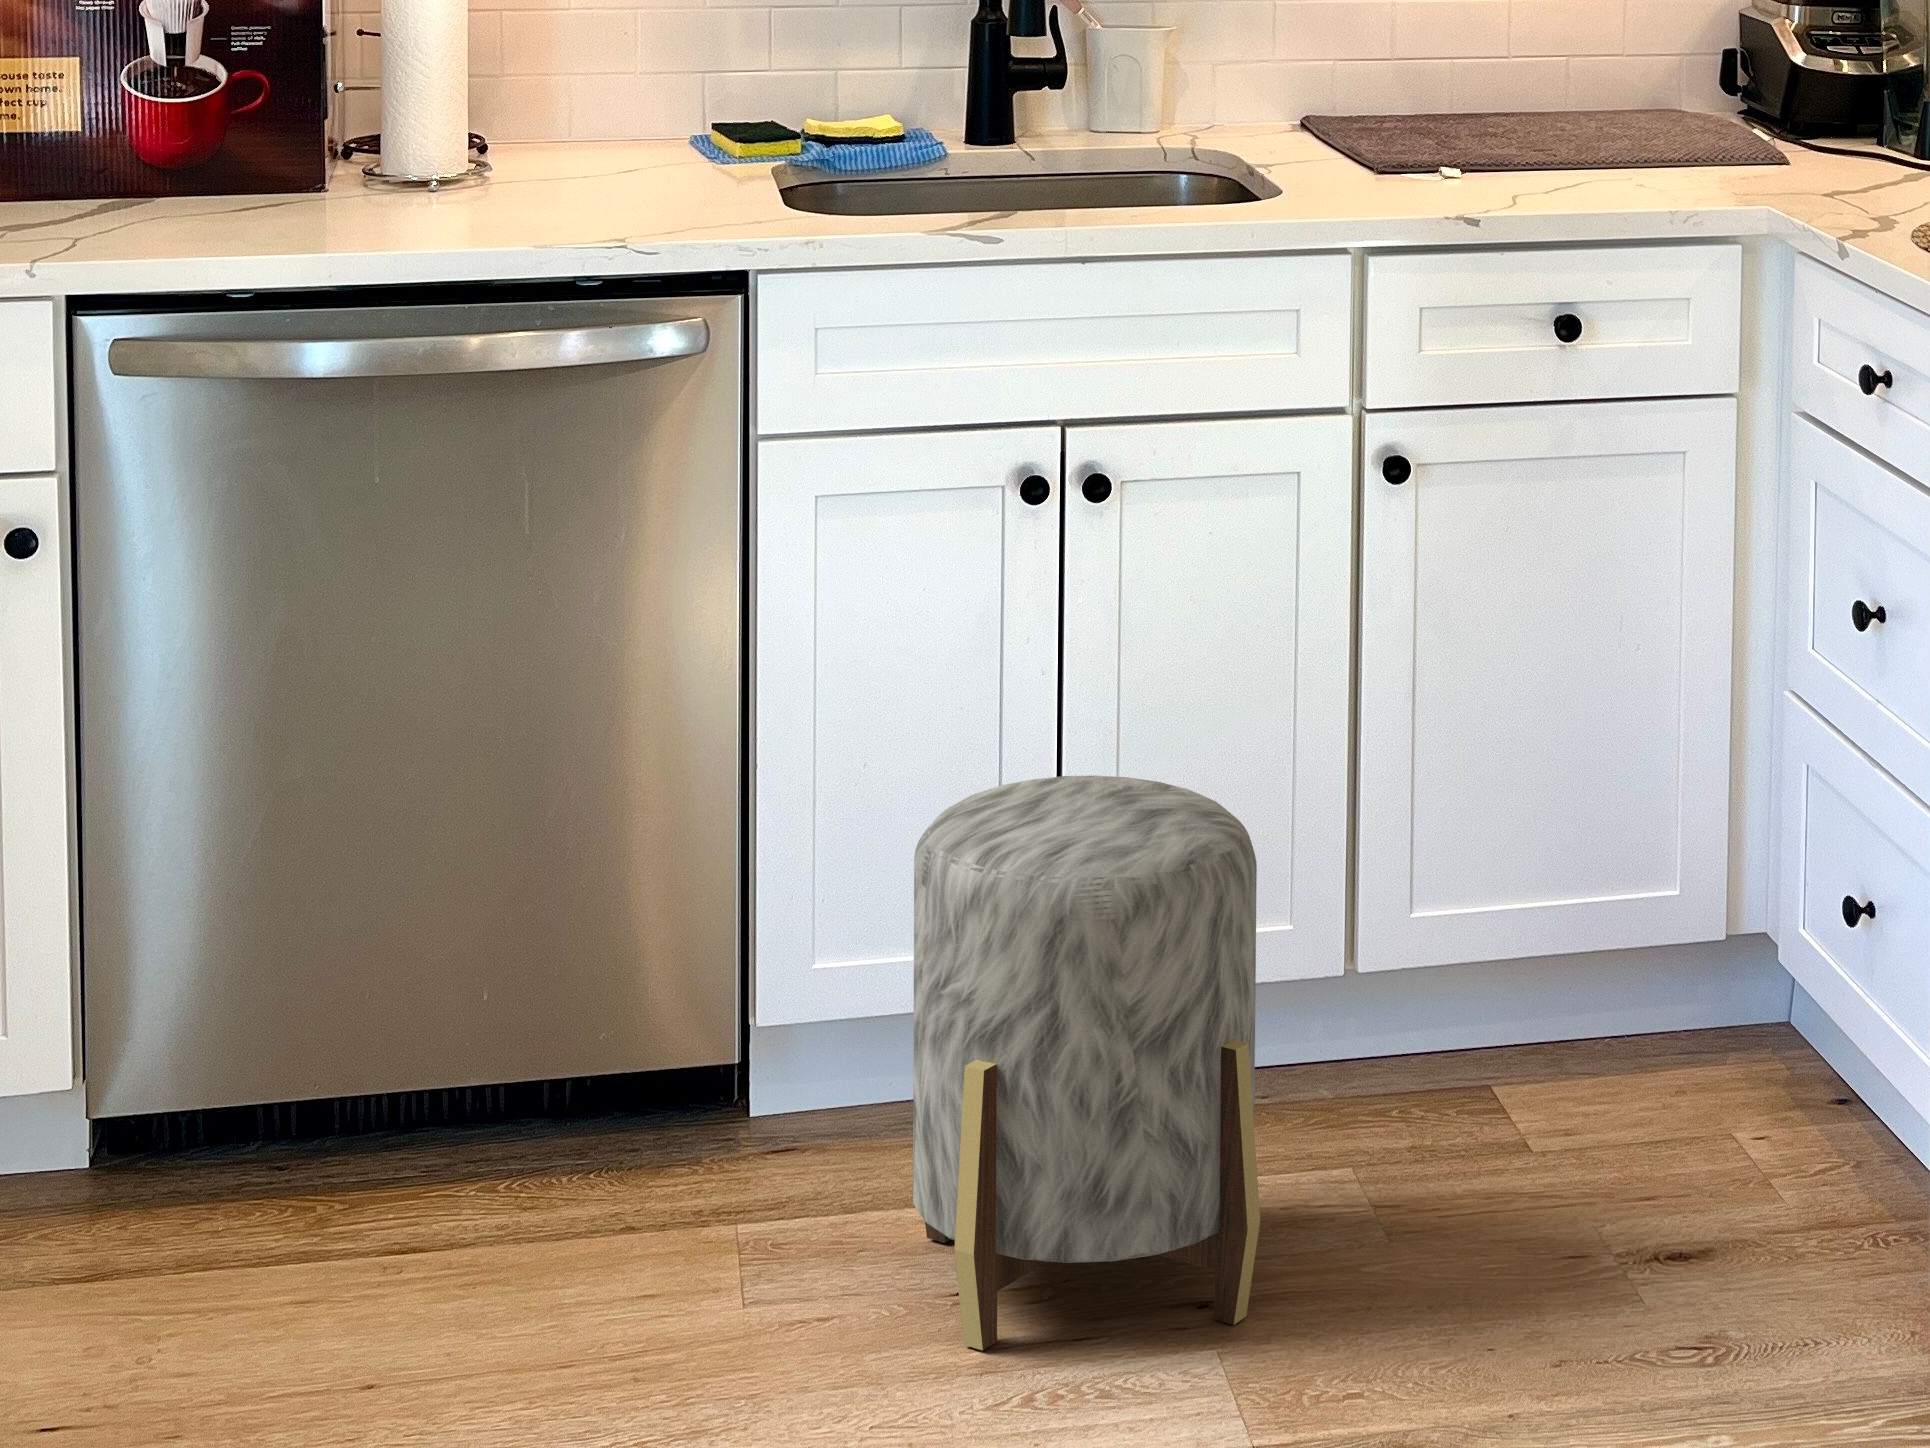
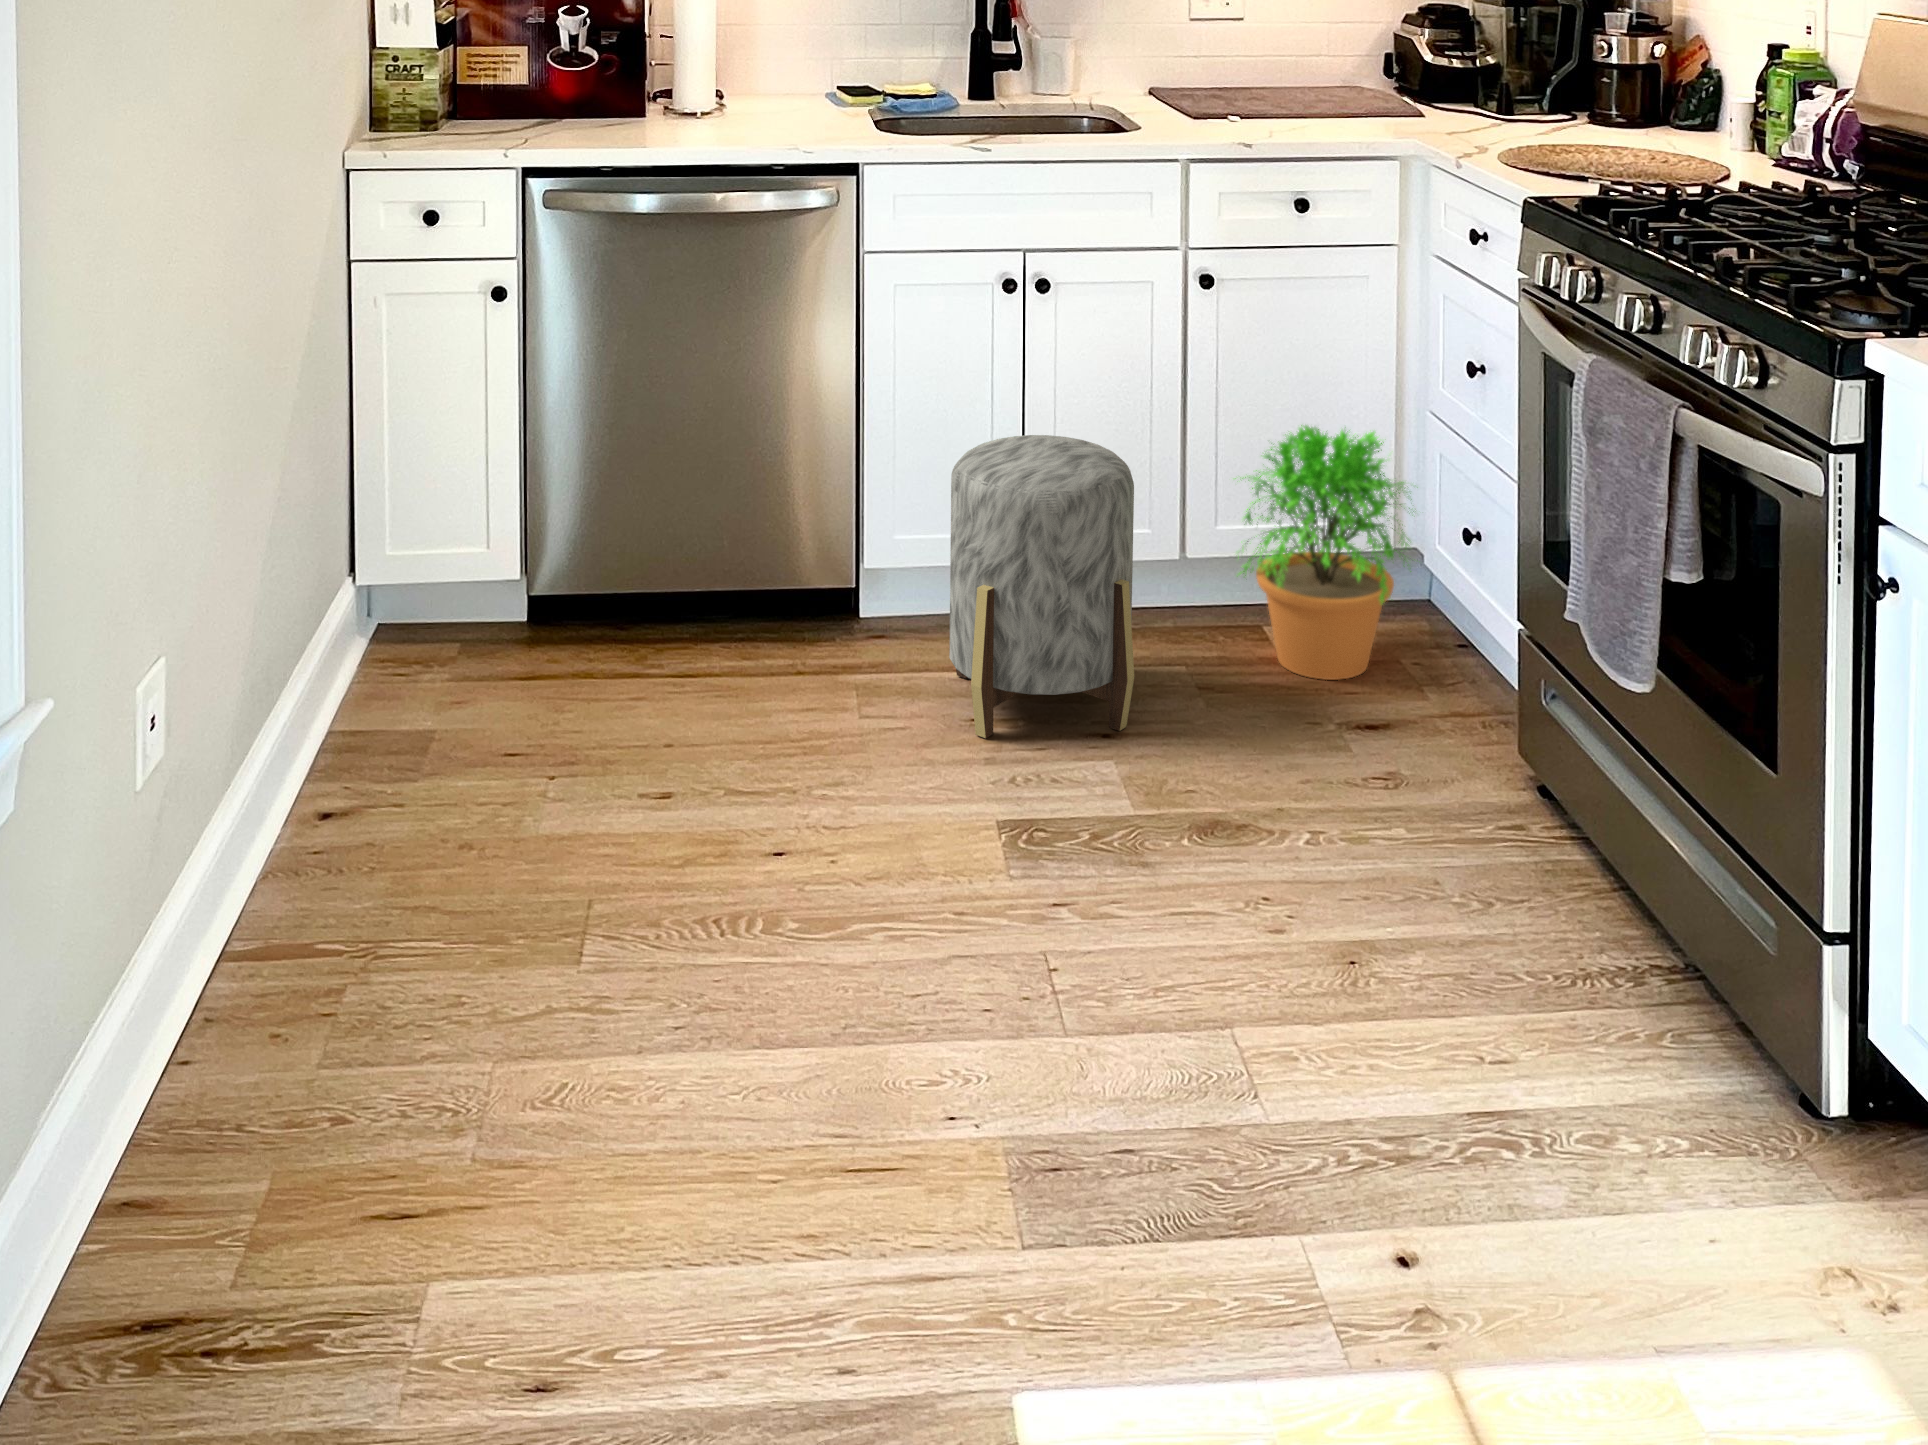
potted plant: none [1433,737,1790,1214] -> present [1235,425,1418,680]

